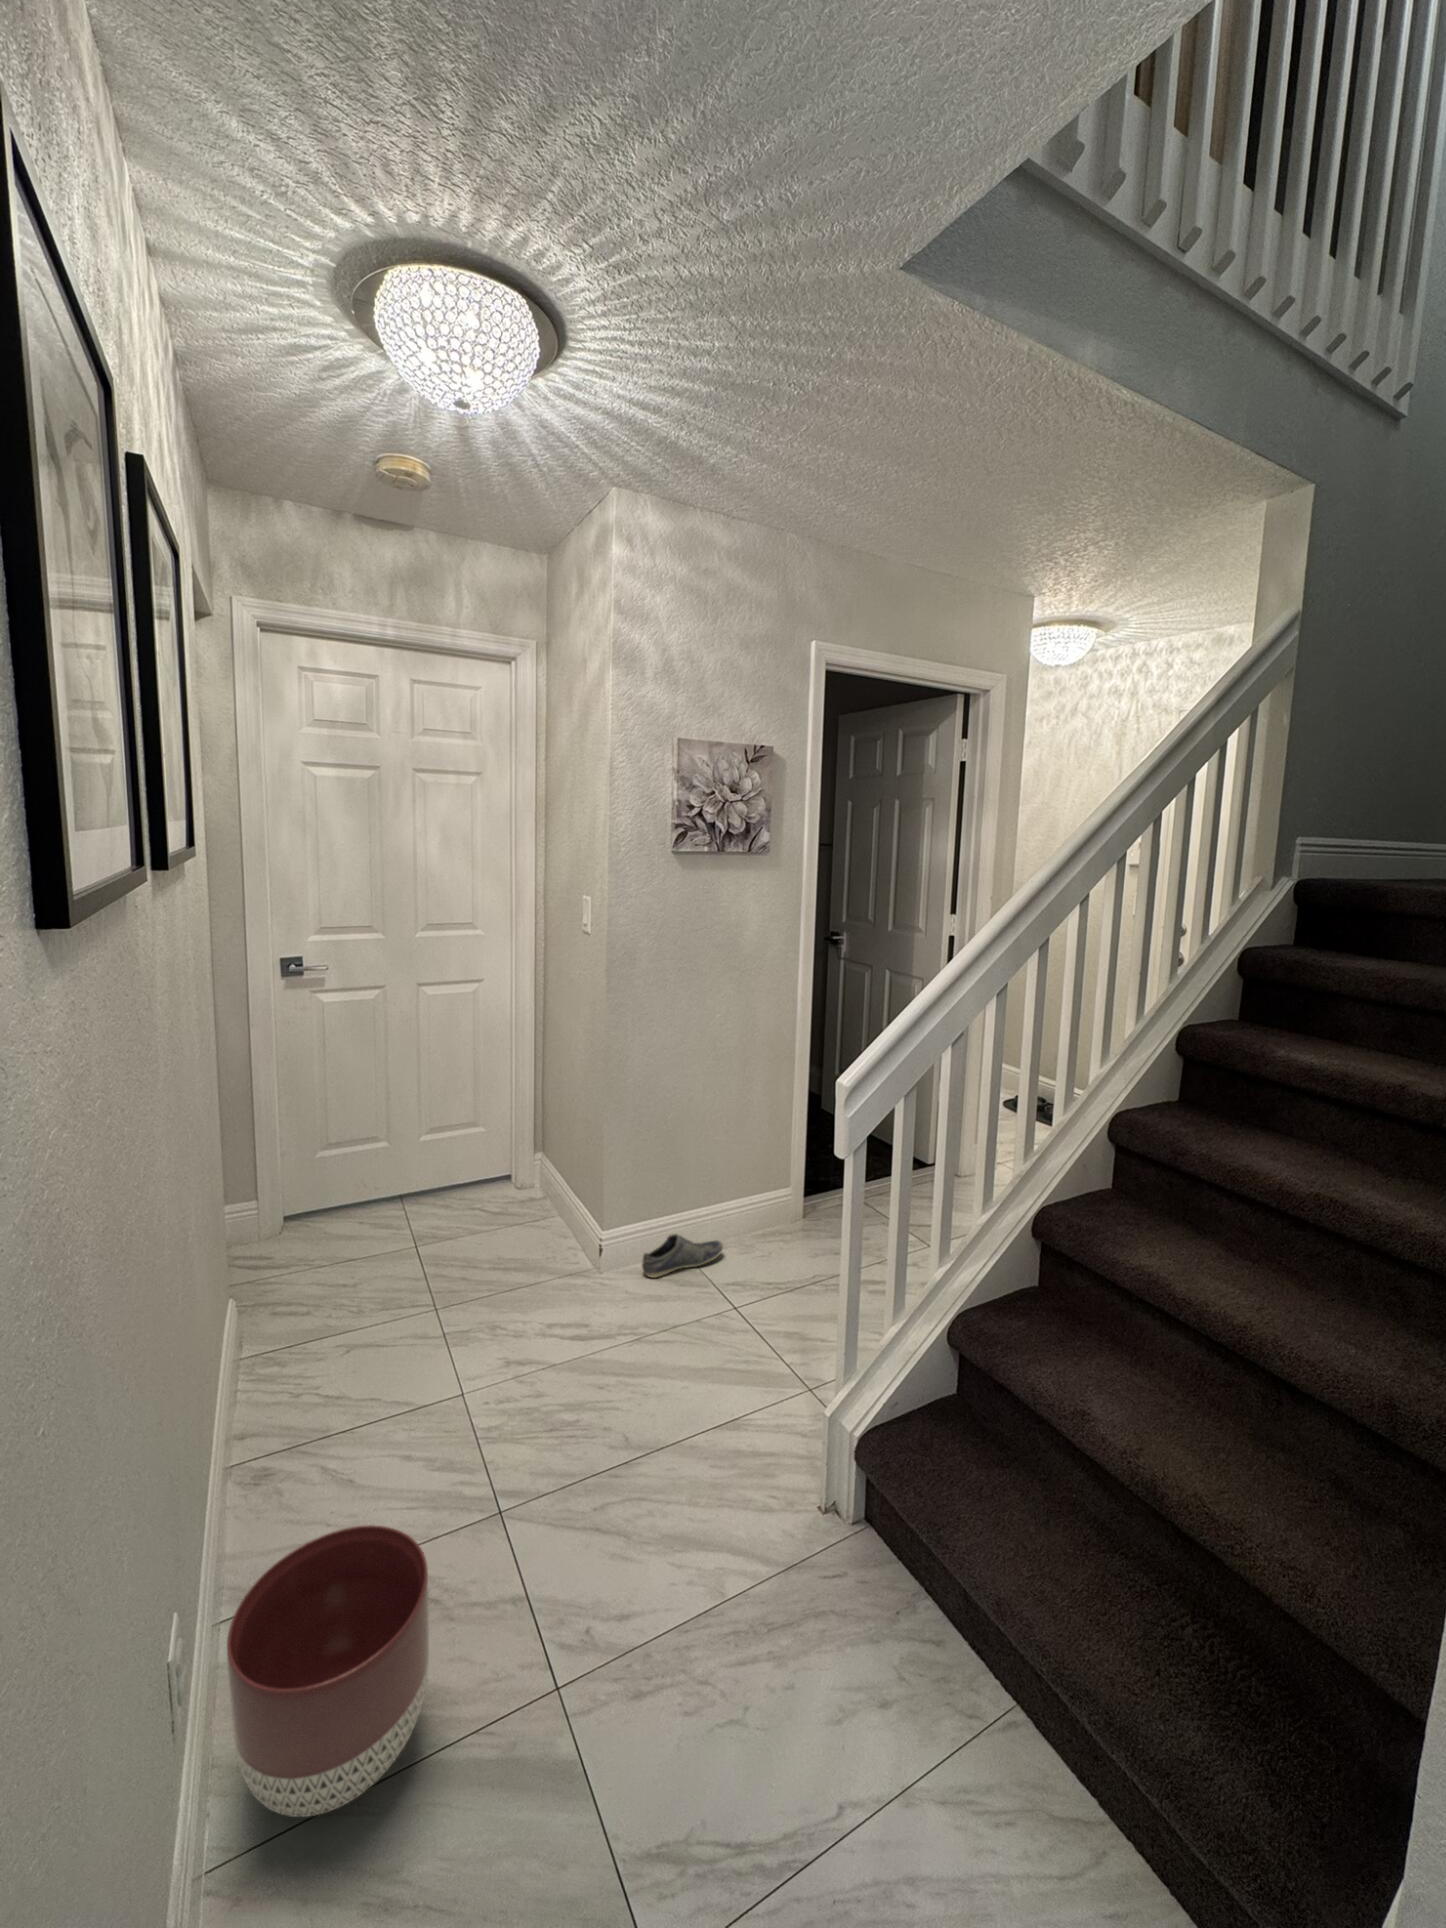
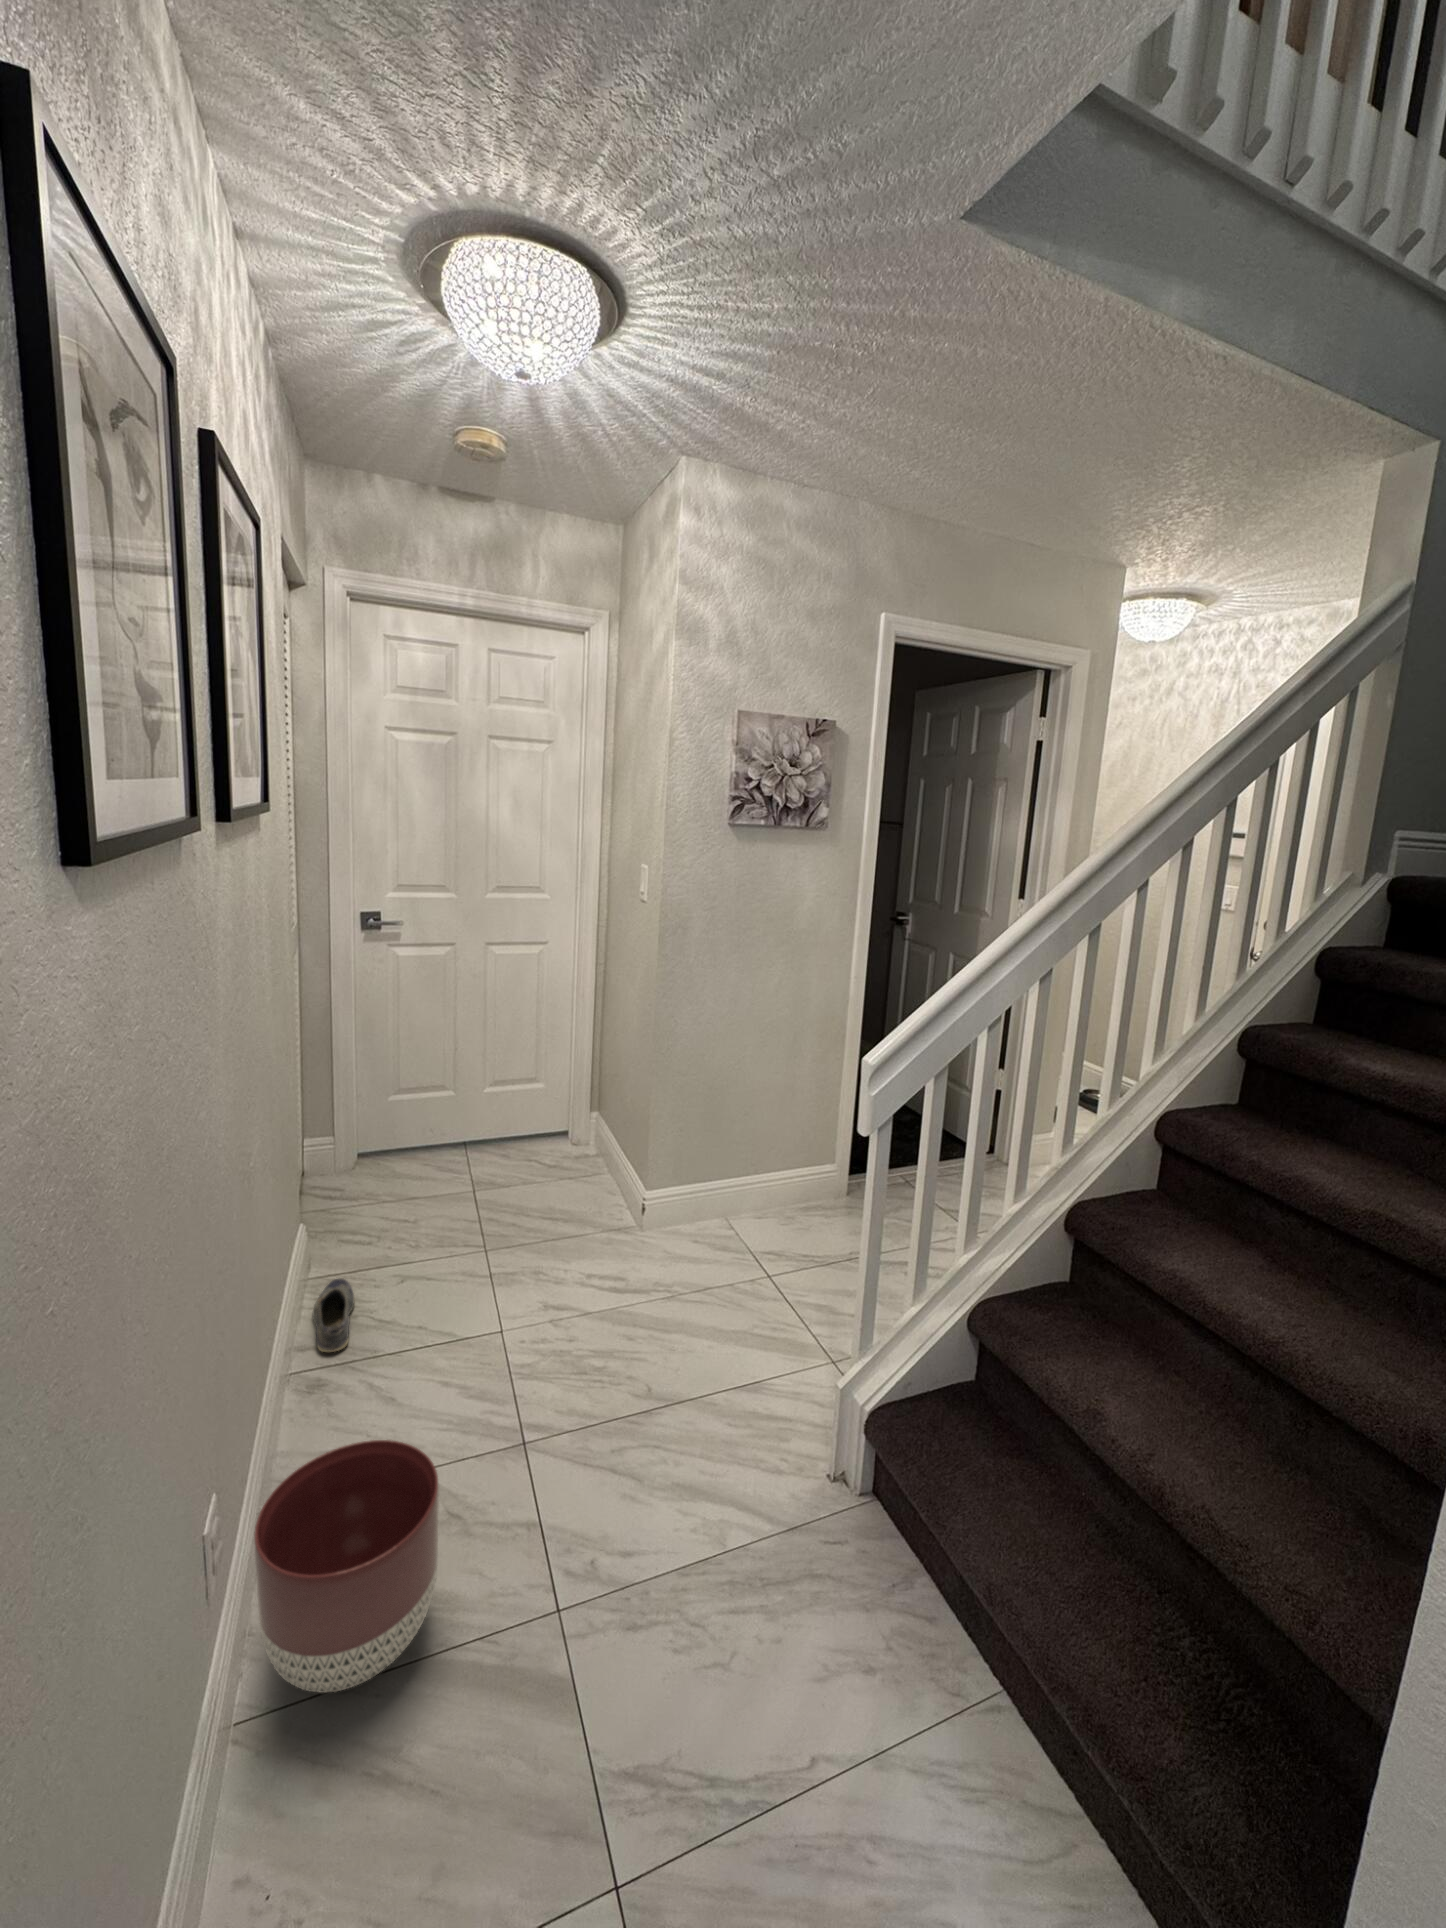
shoe: present [642,1234,723,1278] -> present [313,1278,354,1352]

